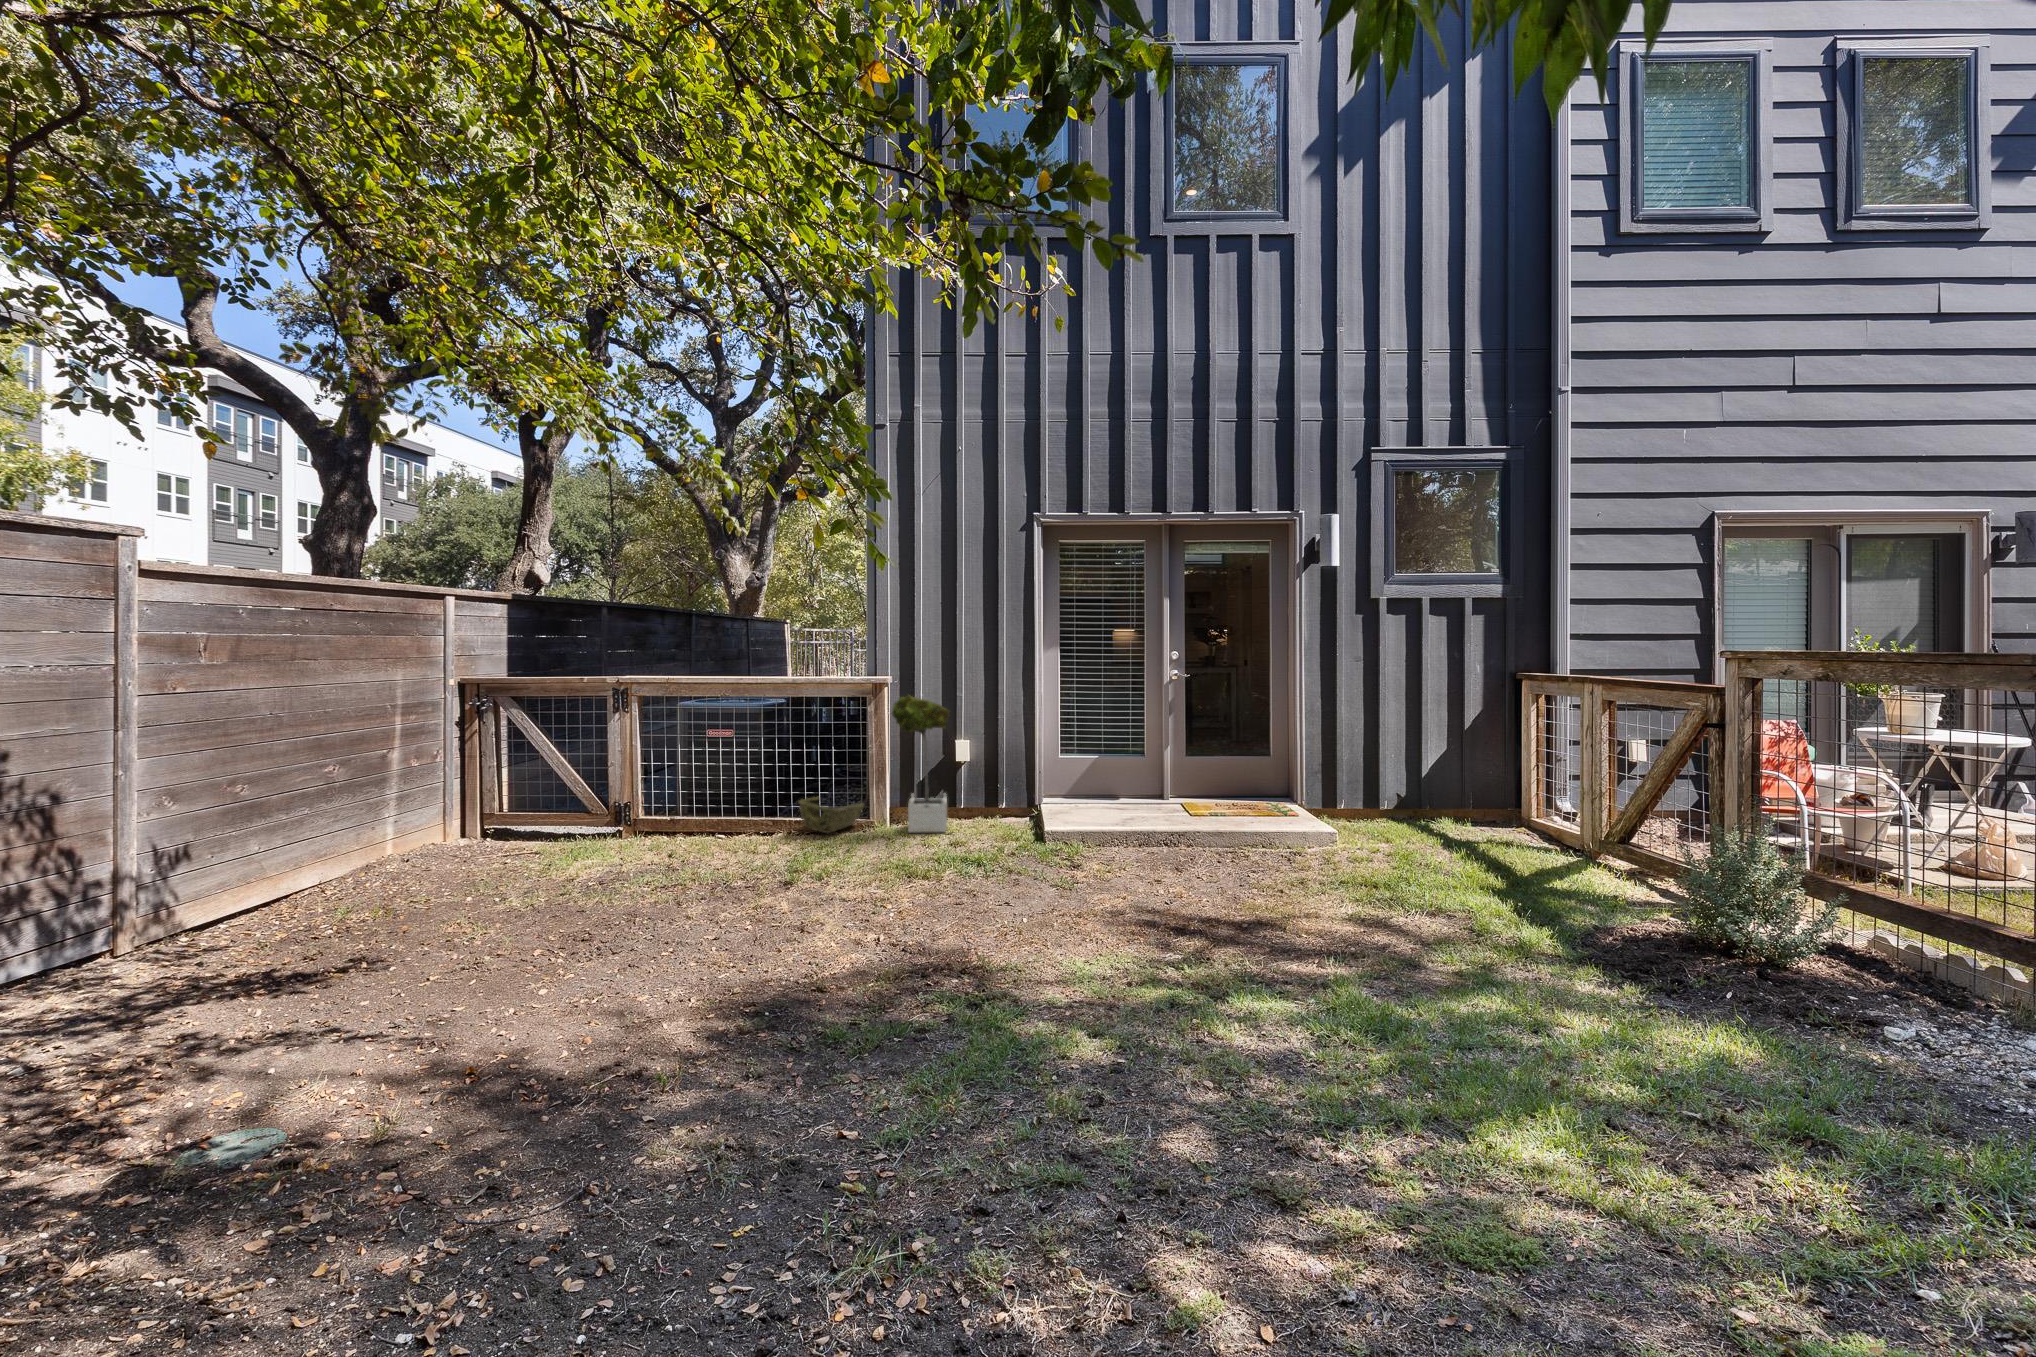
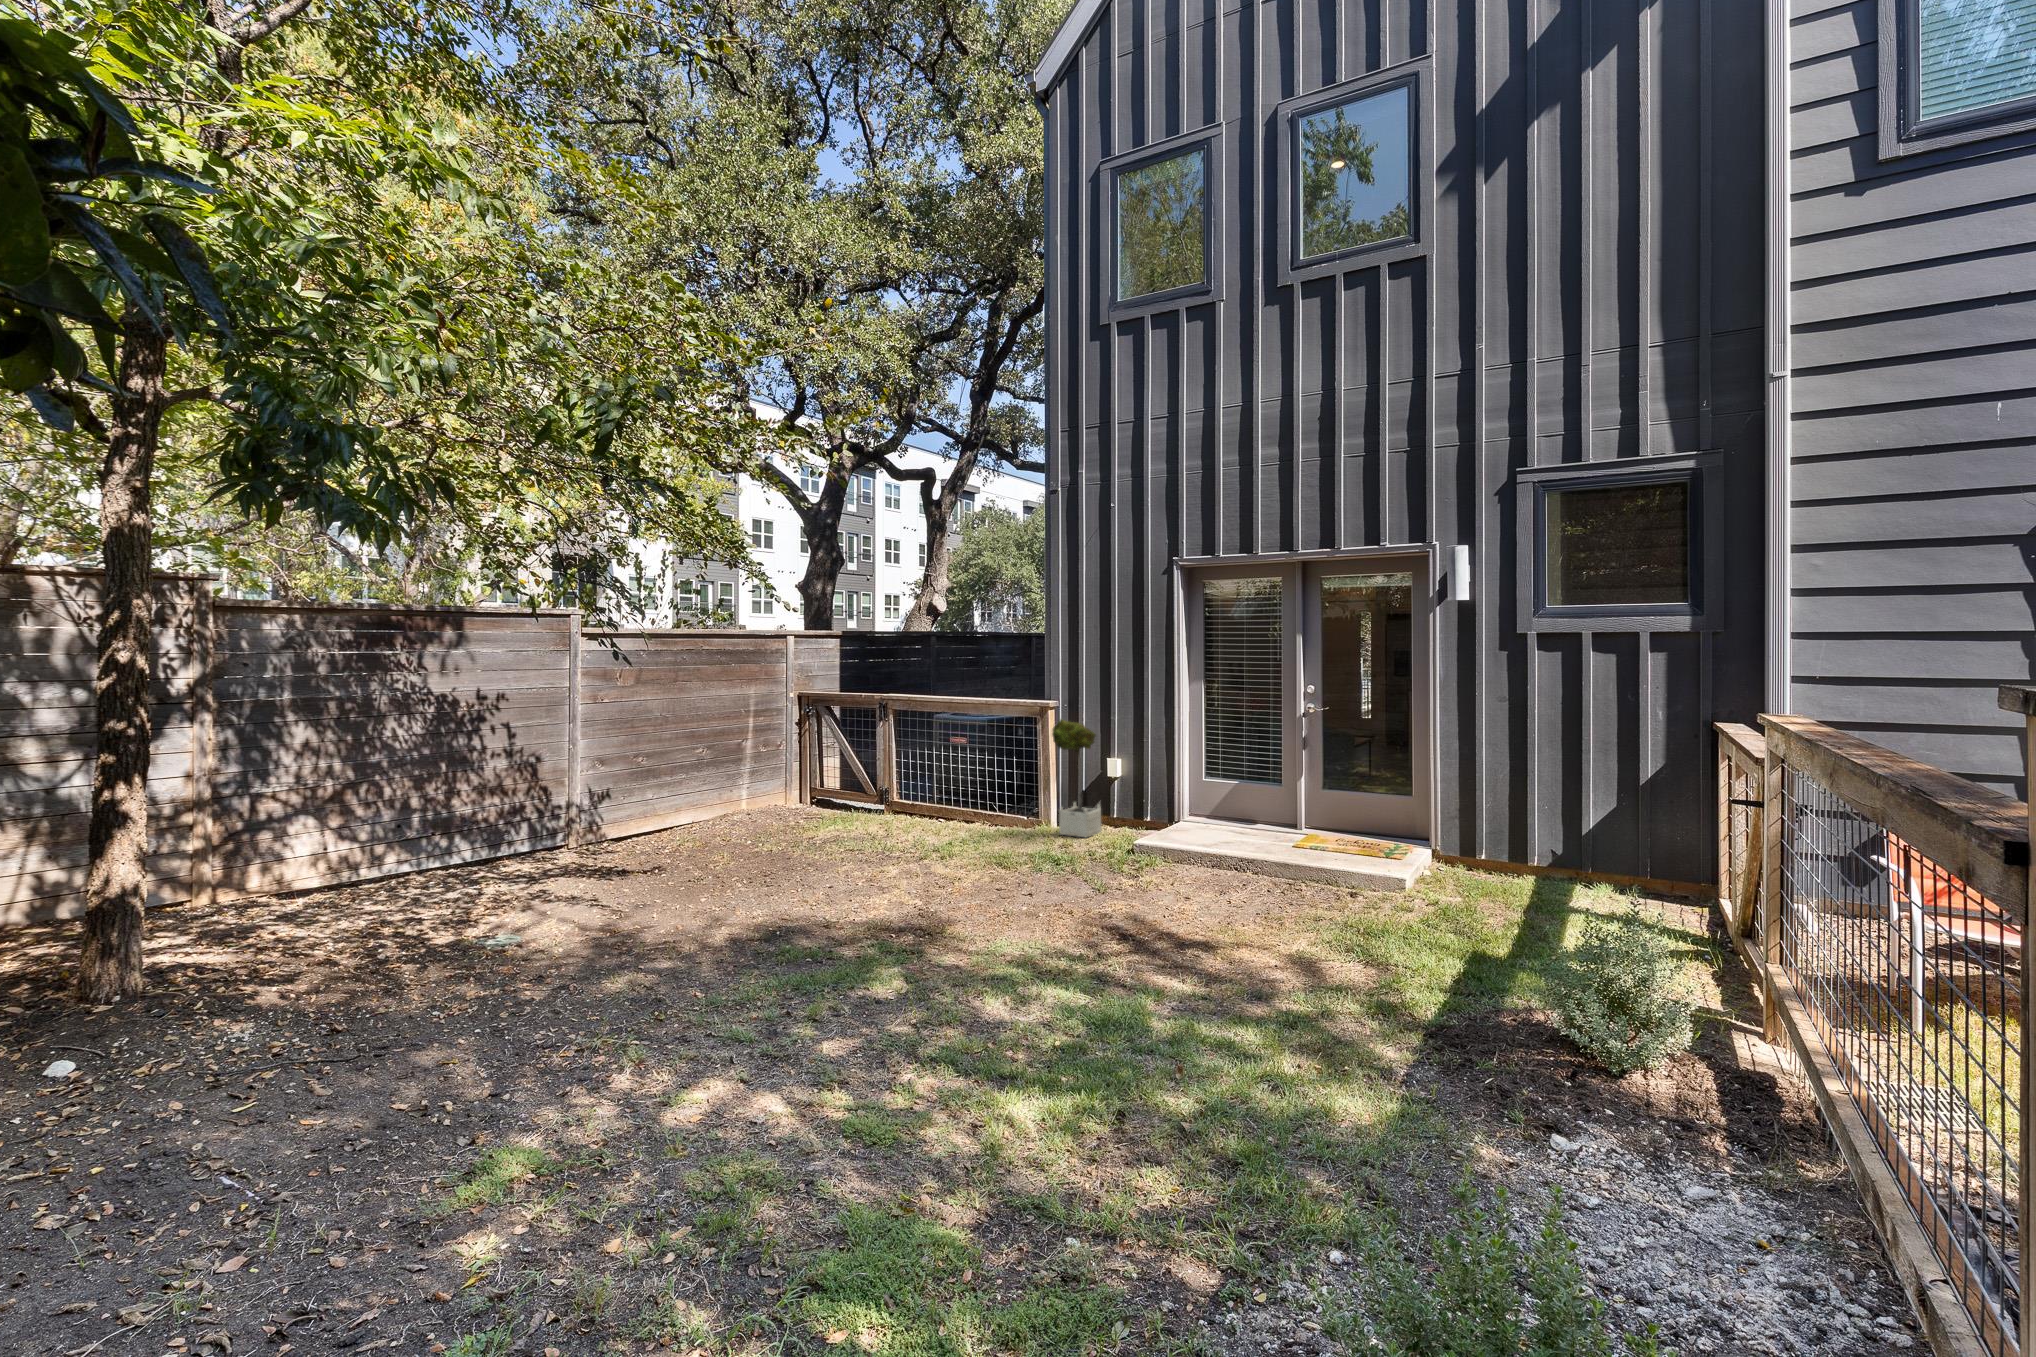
woven basket: present [799,796,864,833] -> none [983,798,1042,828]

